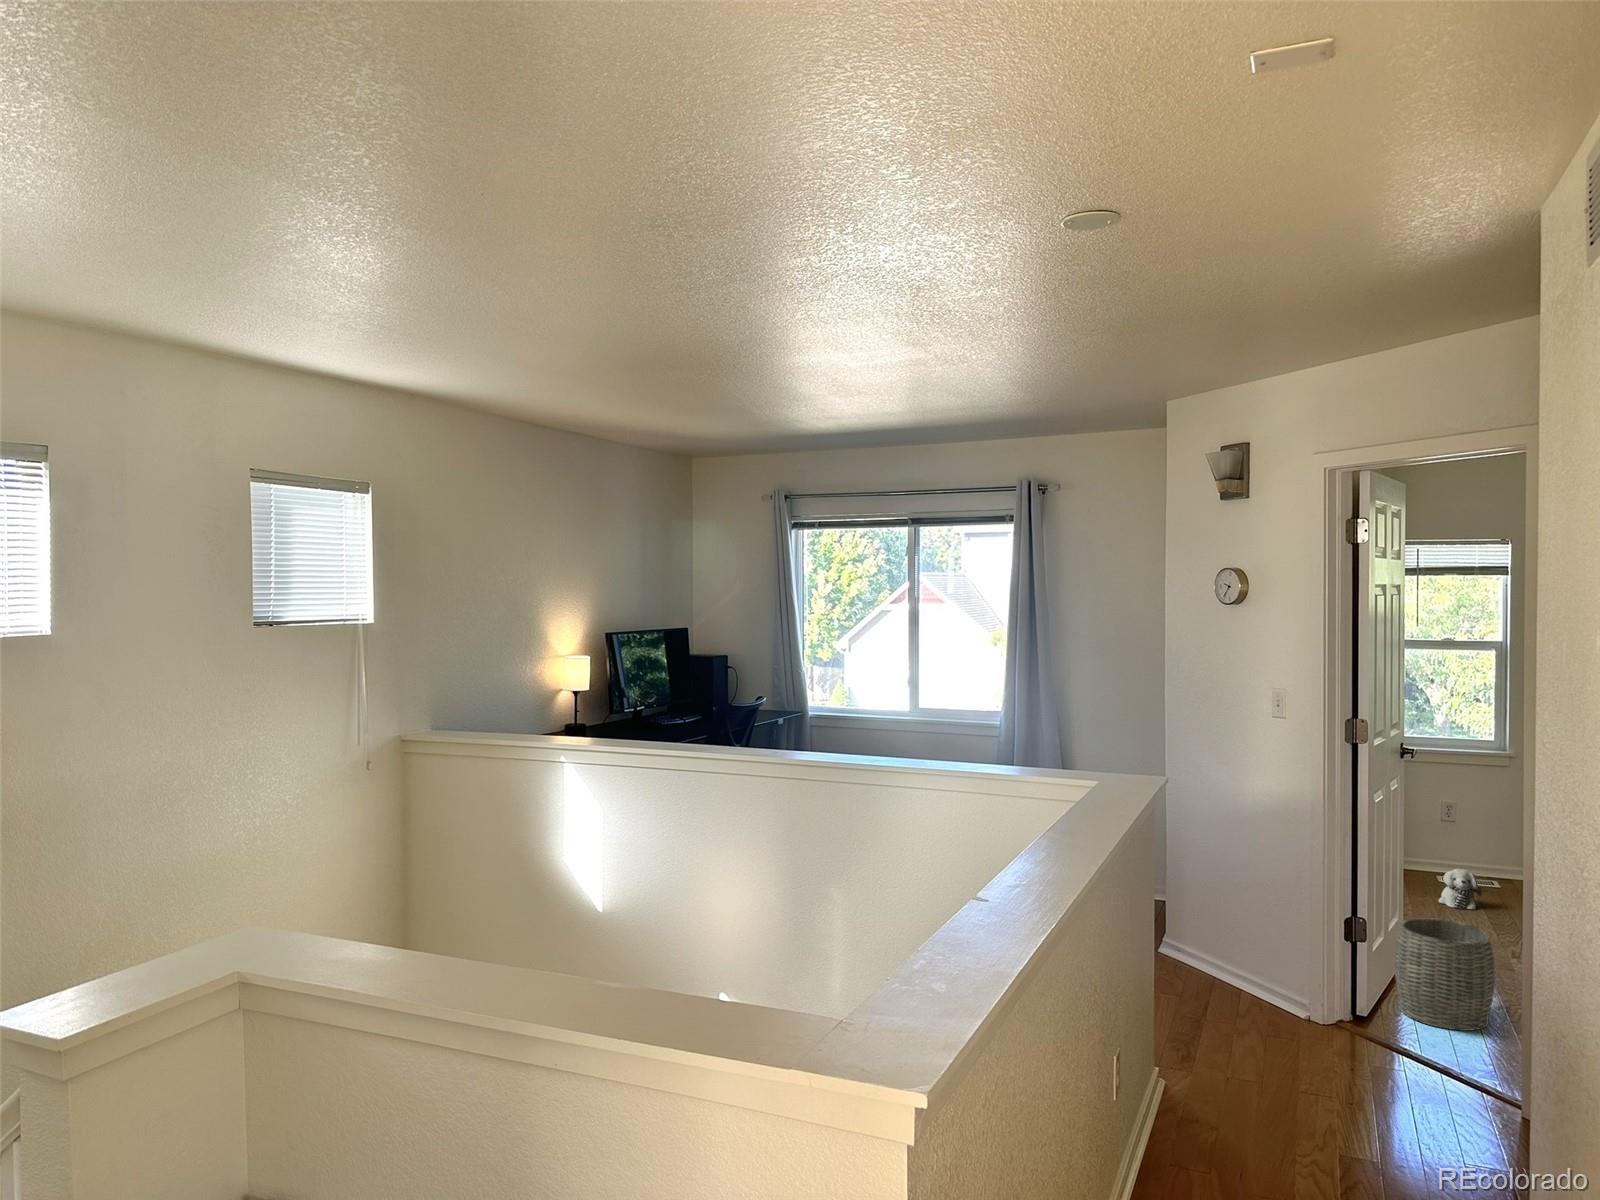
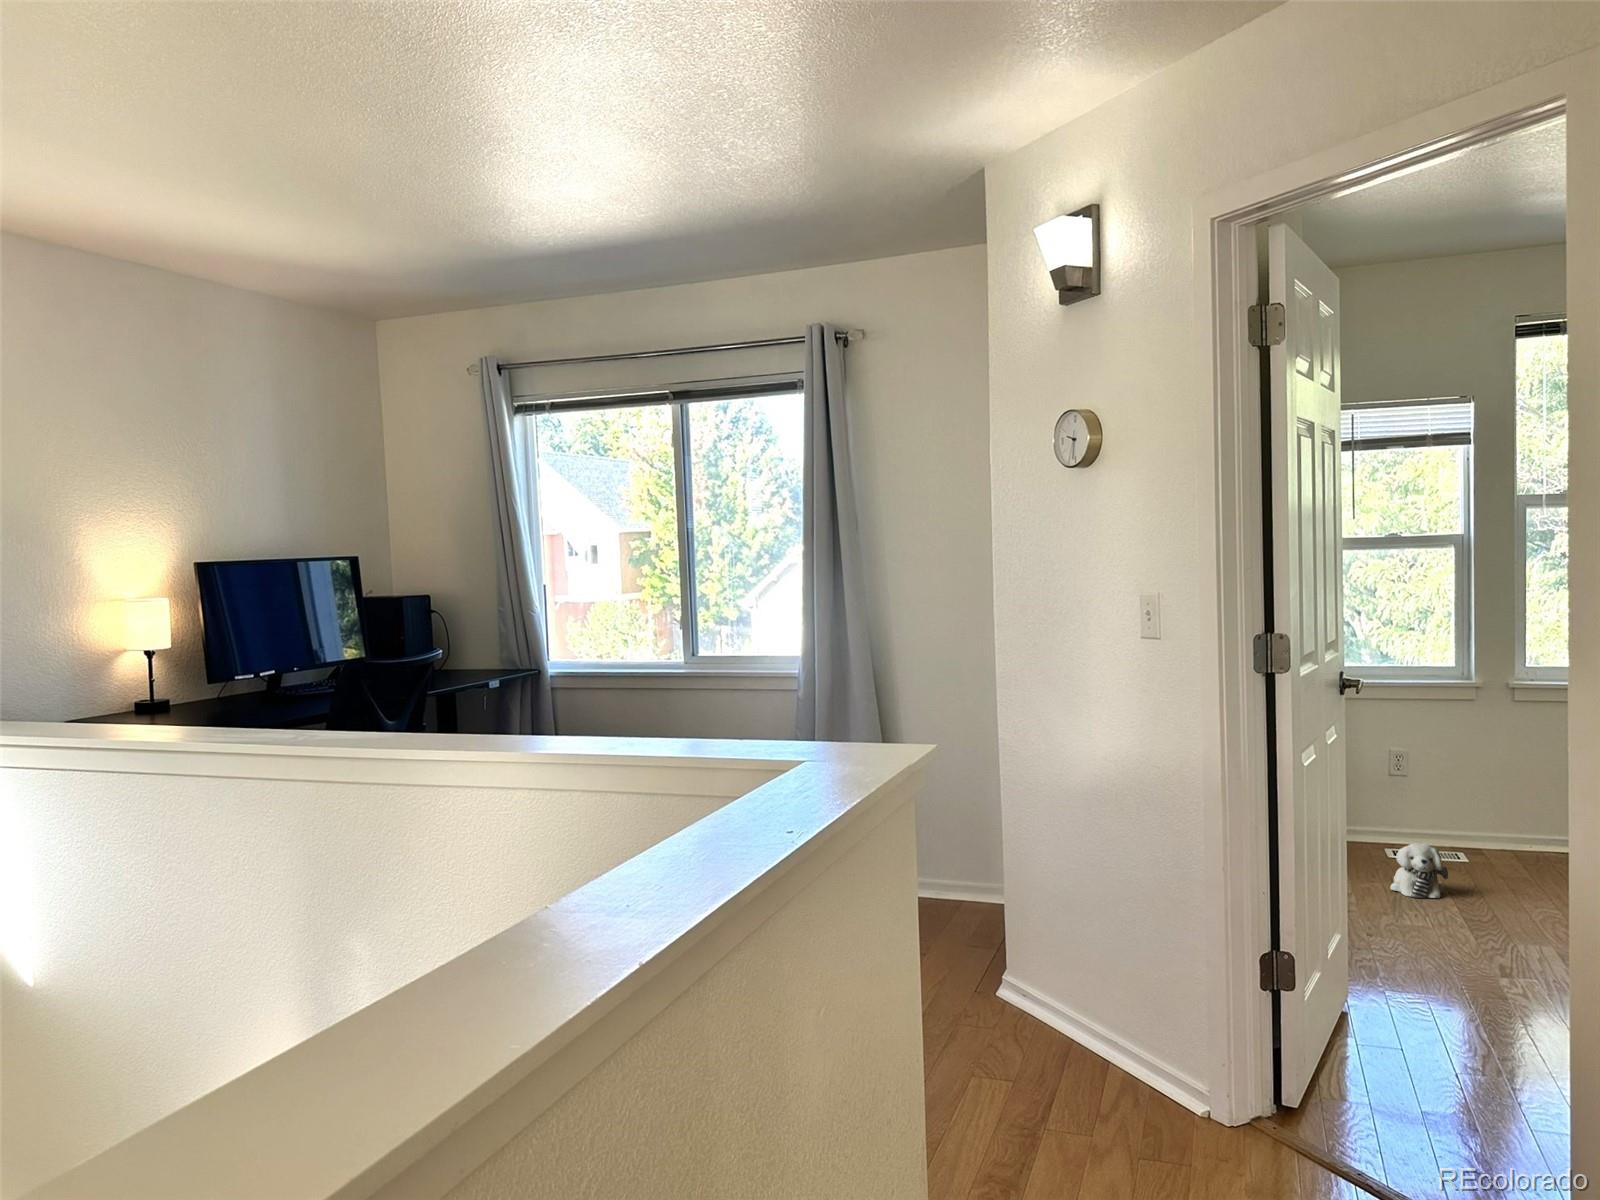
woven basket: present [1395,918,1495,1031] -> none [1338,939,1491,1122]

